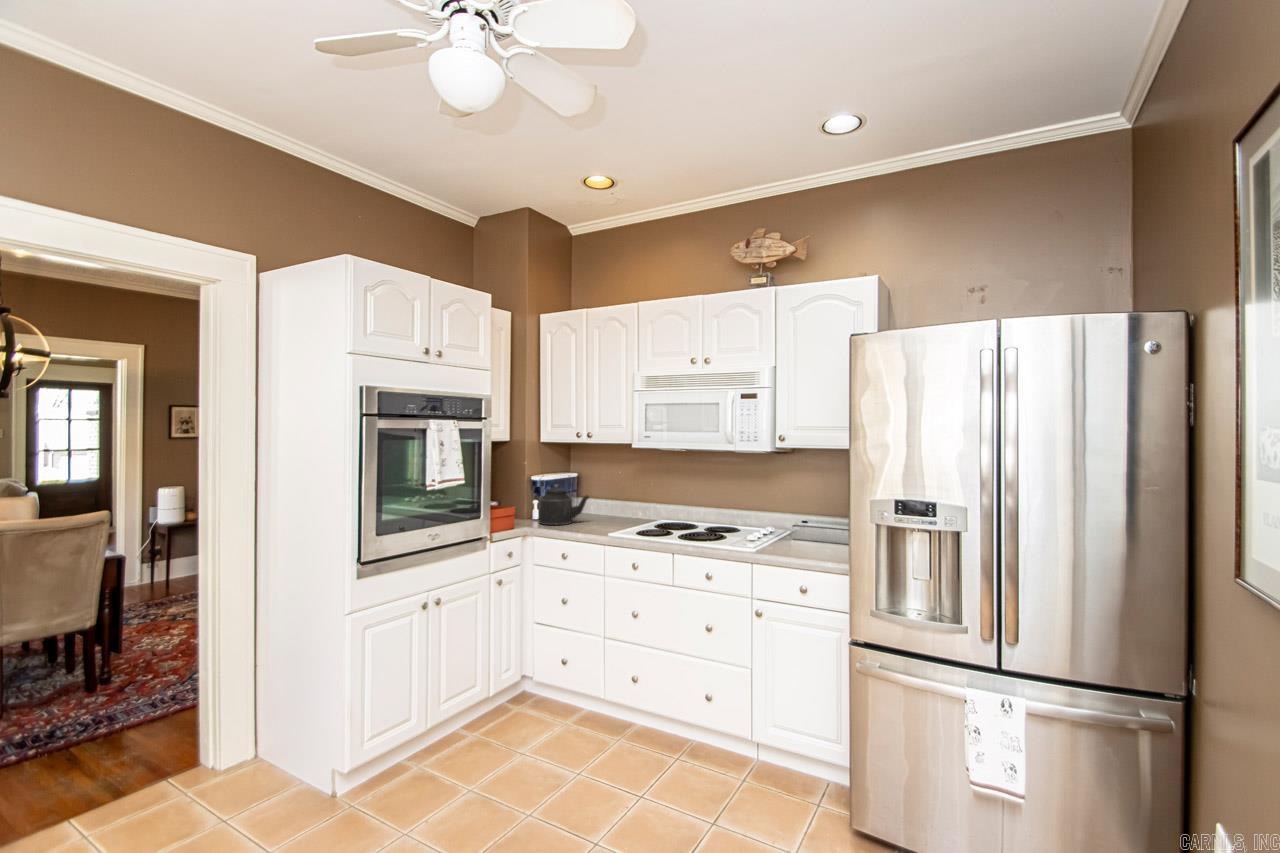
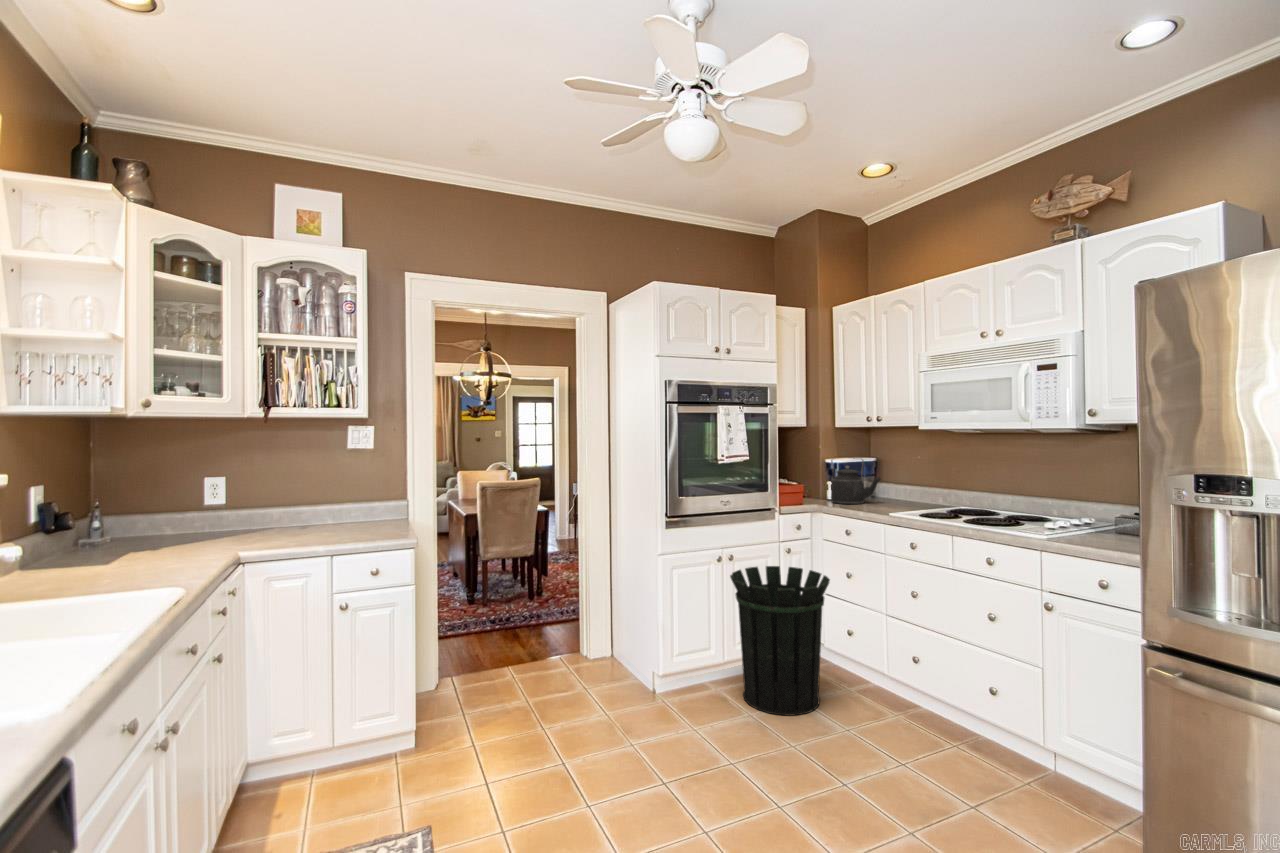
waste bin: none [442,603,558,781] -> present [730,566,830,715]

